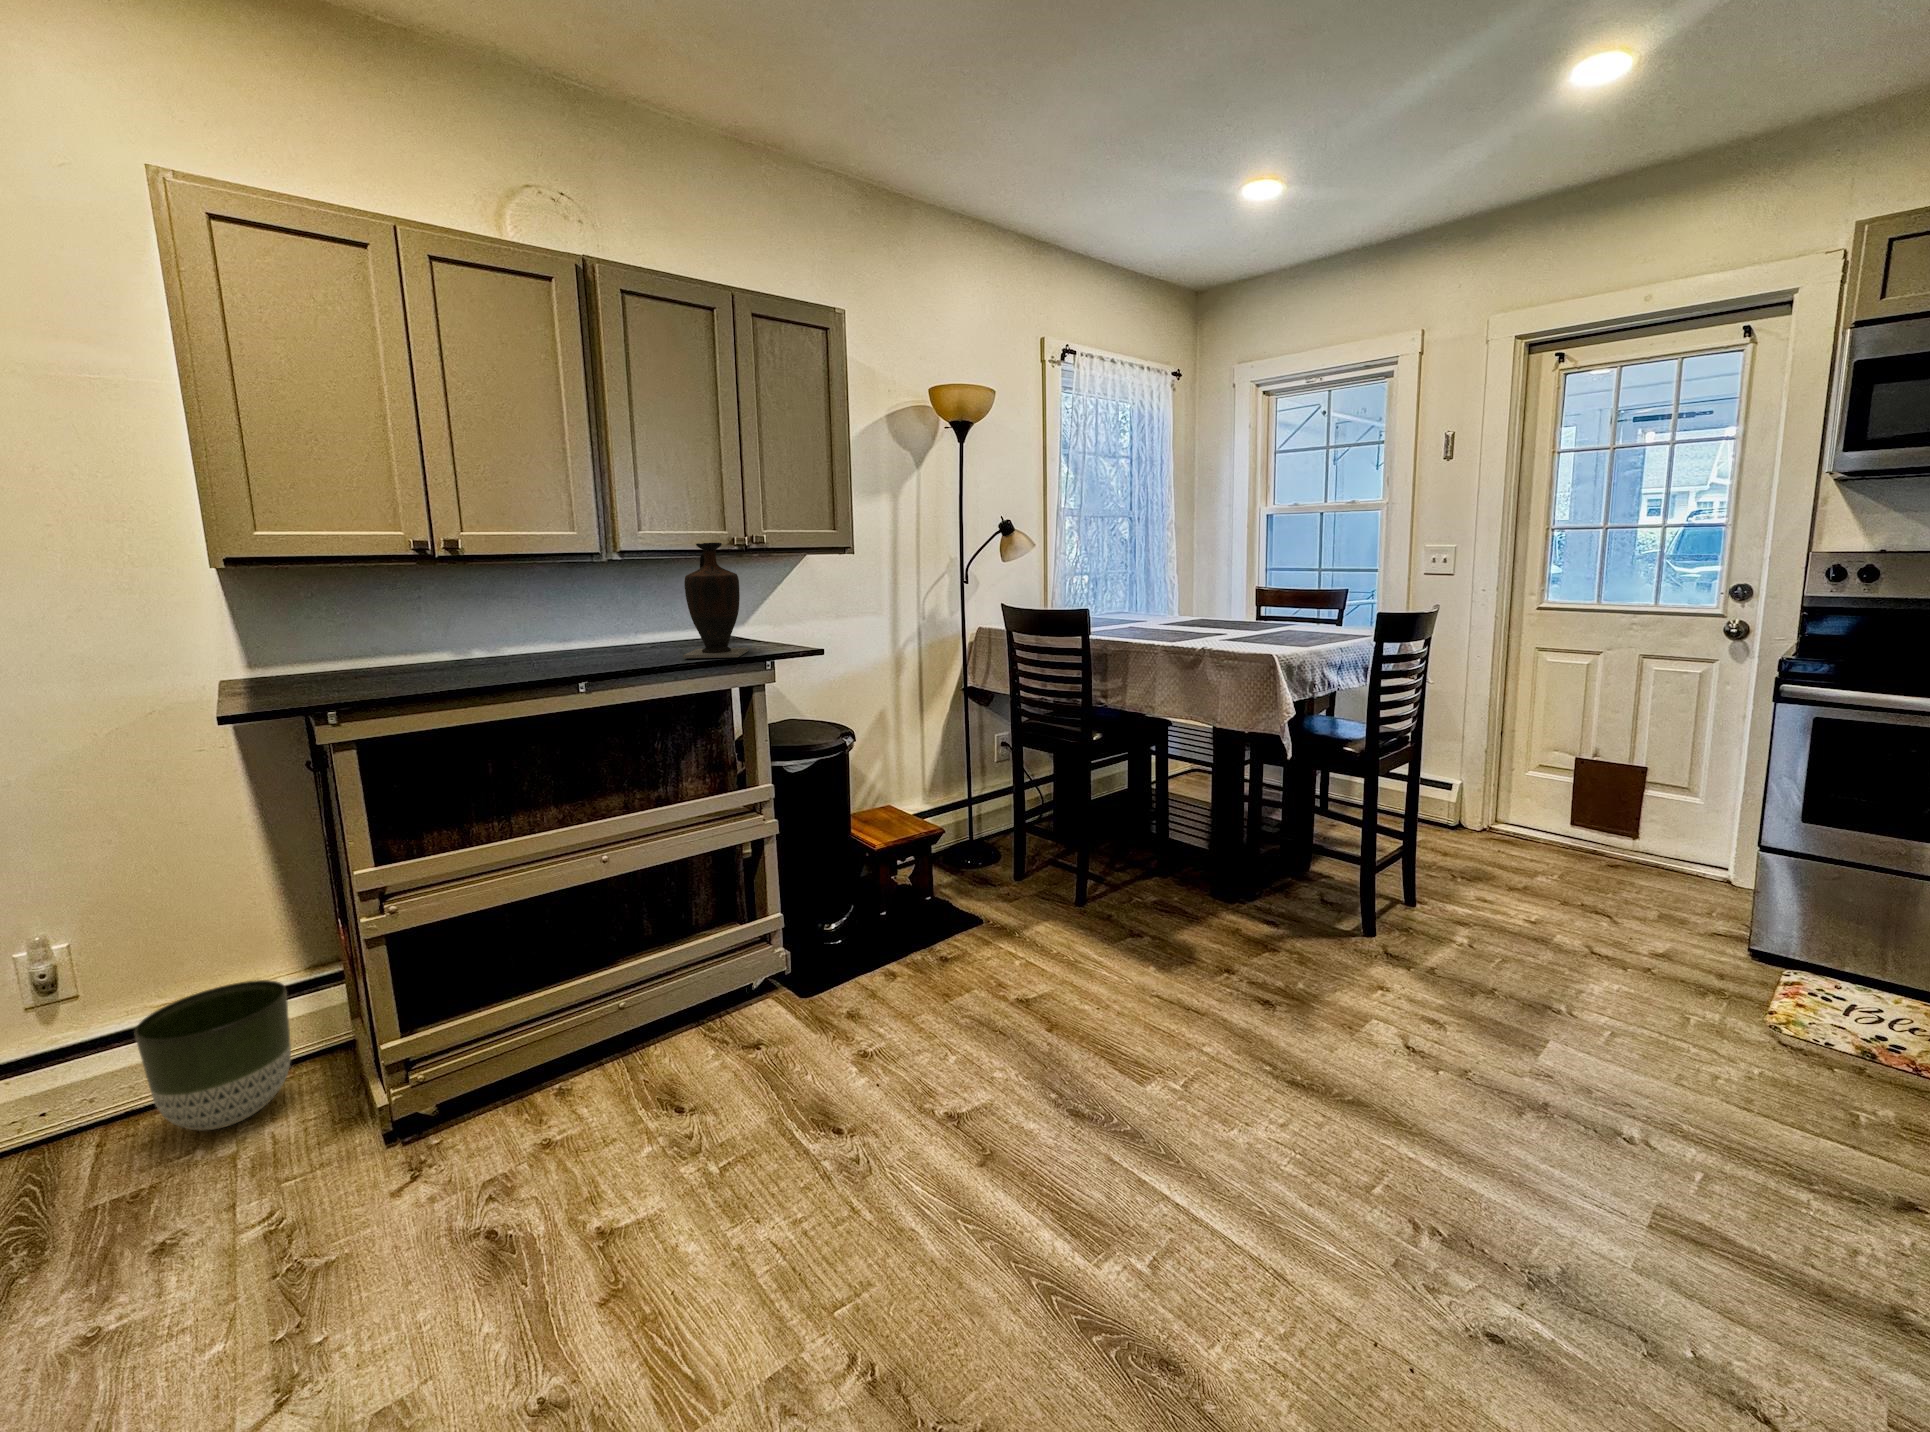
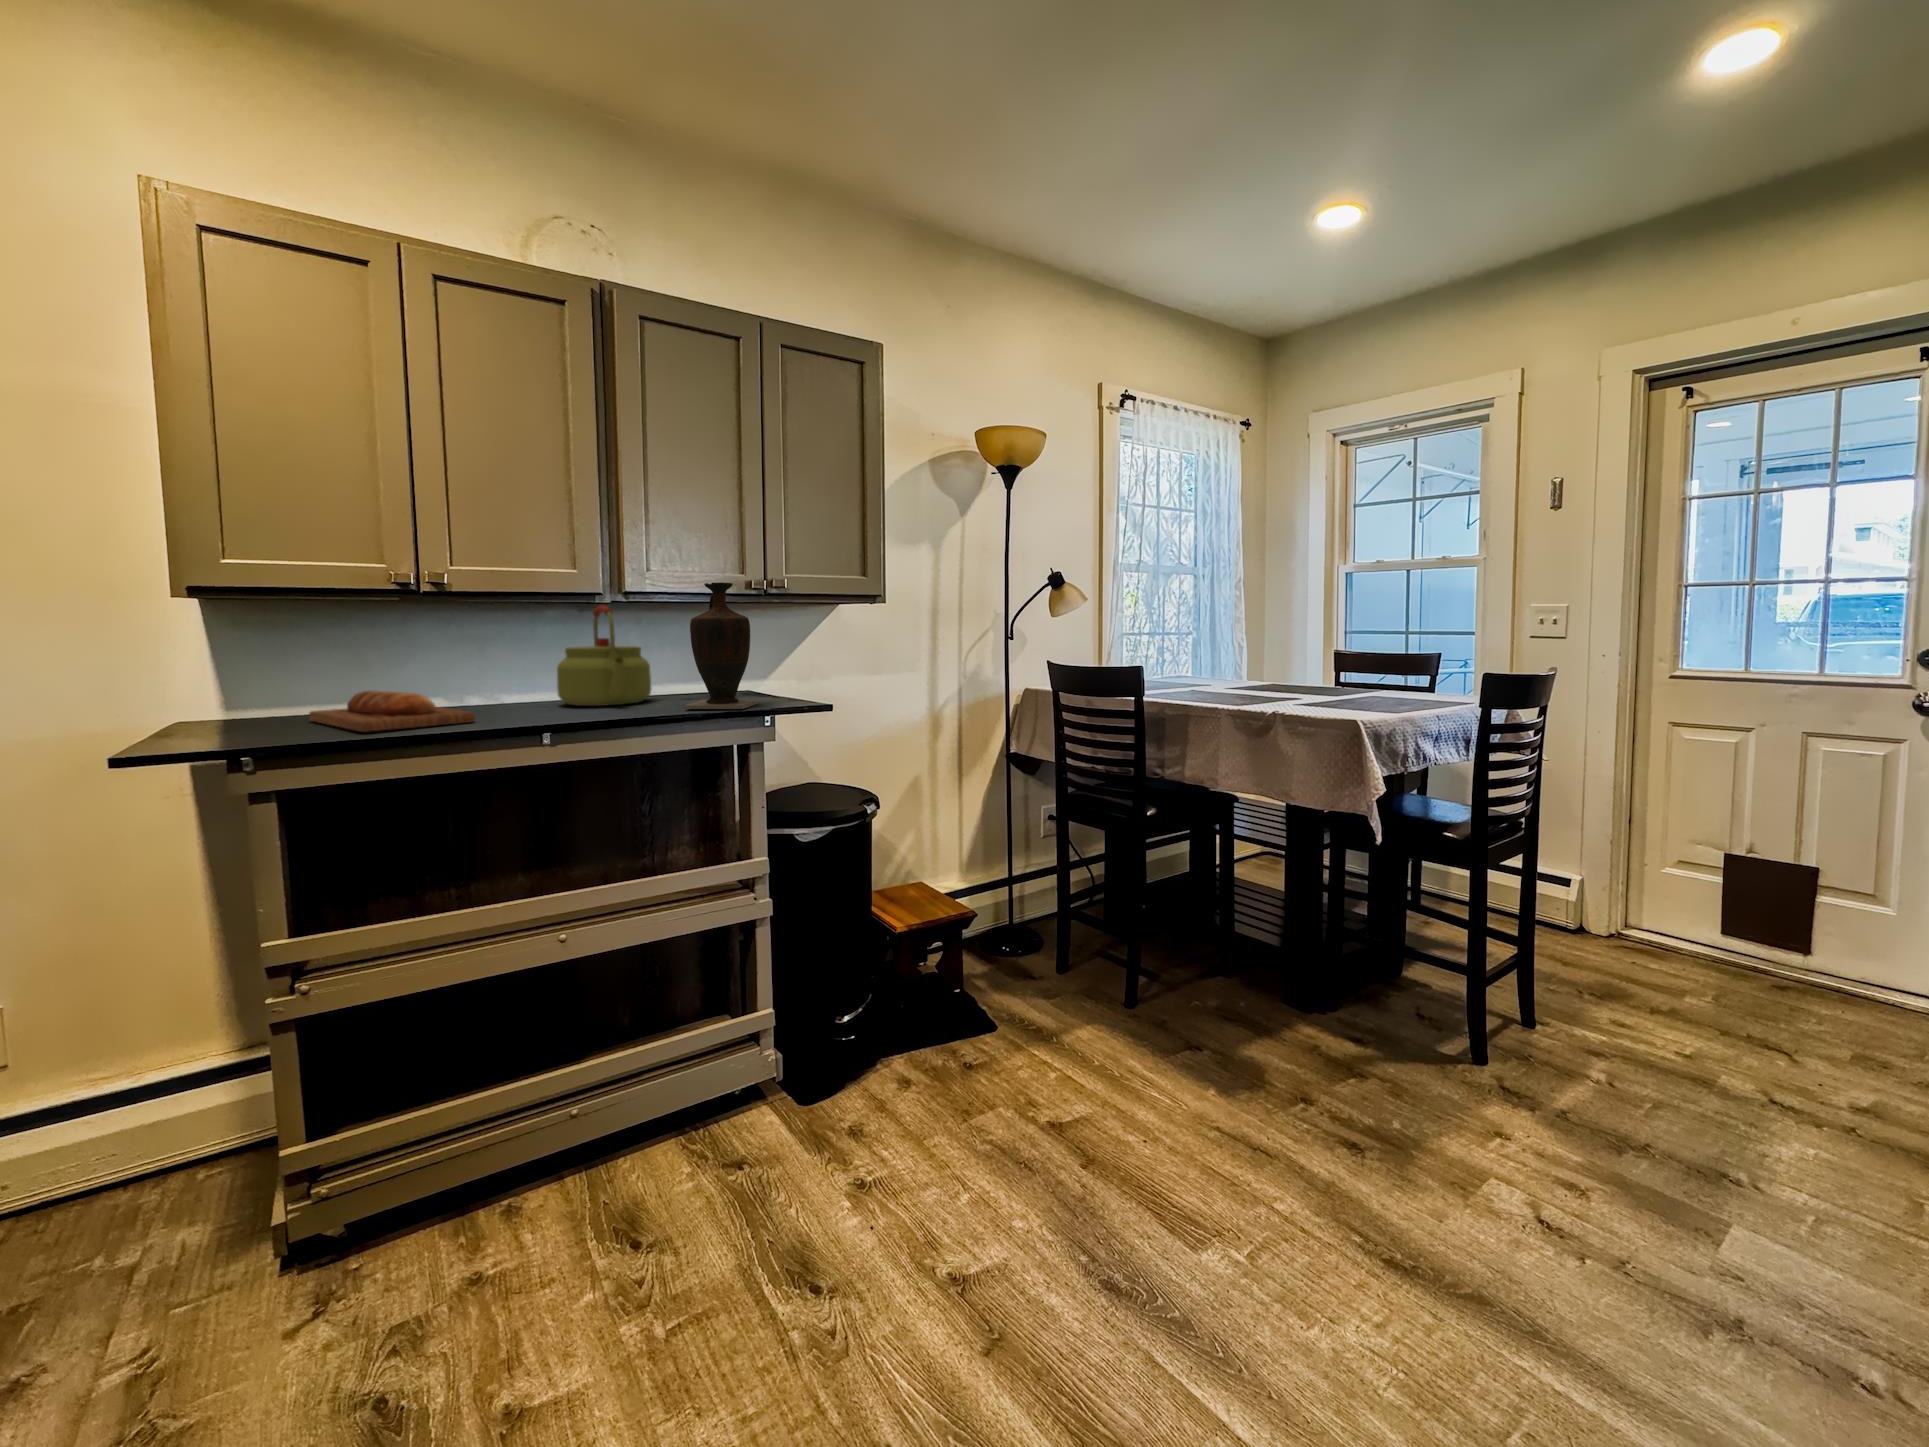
kettle: none [557,563,644,656] -> present [557,605,651,706]
bread loaf: none [332,648,496,687] -> present [309,691,475,732]
planter: present [135,980,291,1130] -> none [49,1055,228,1230]

